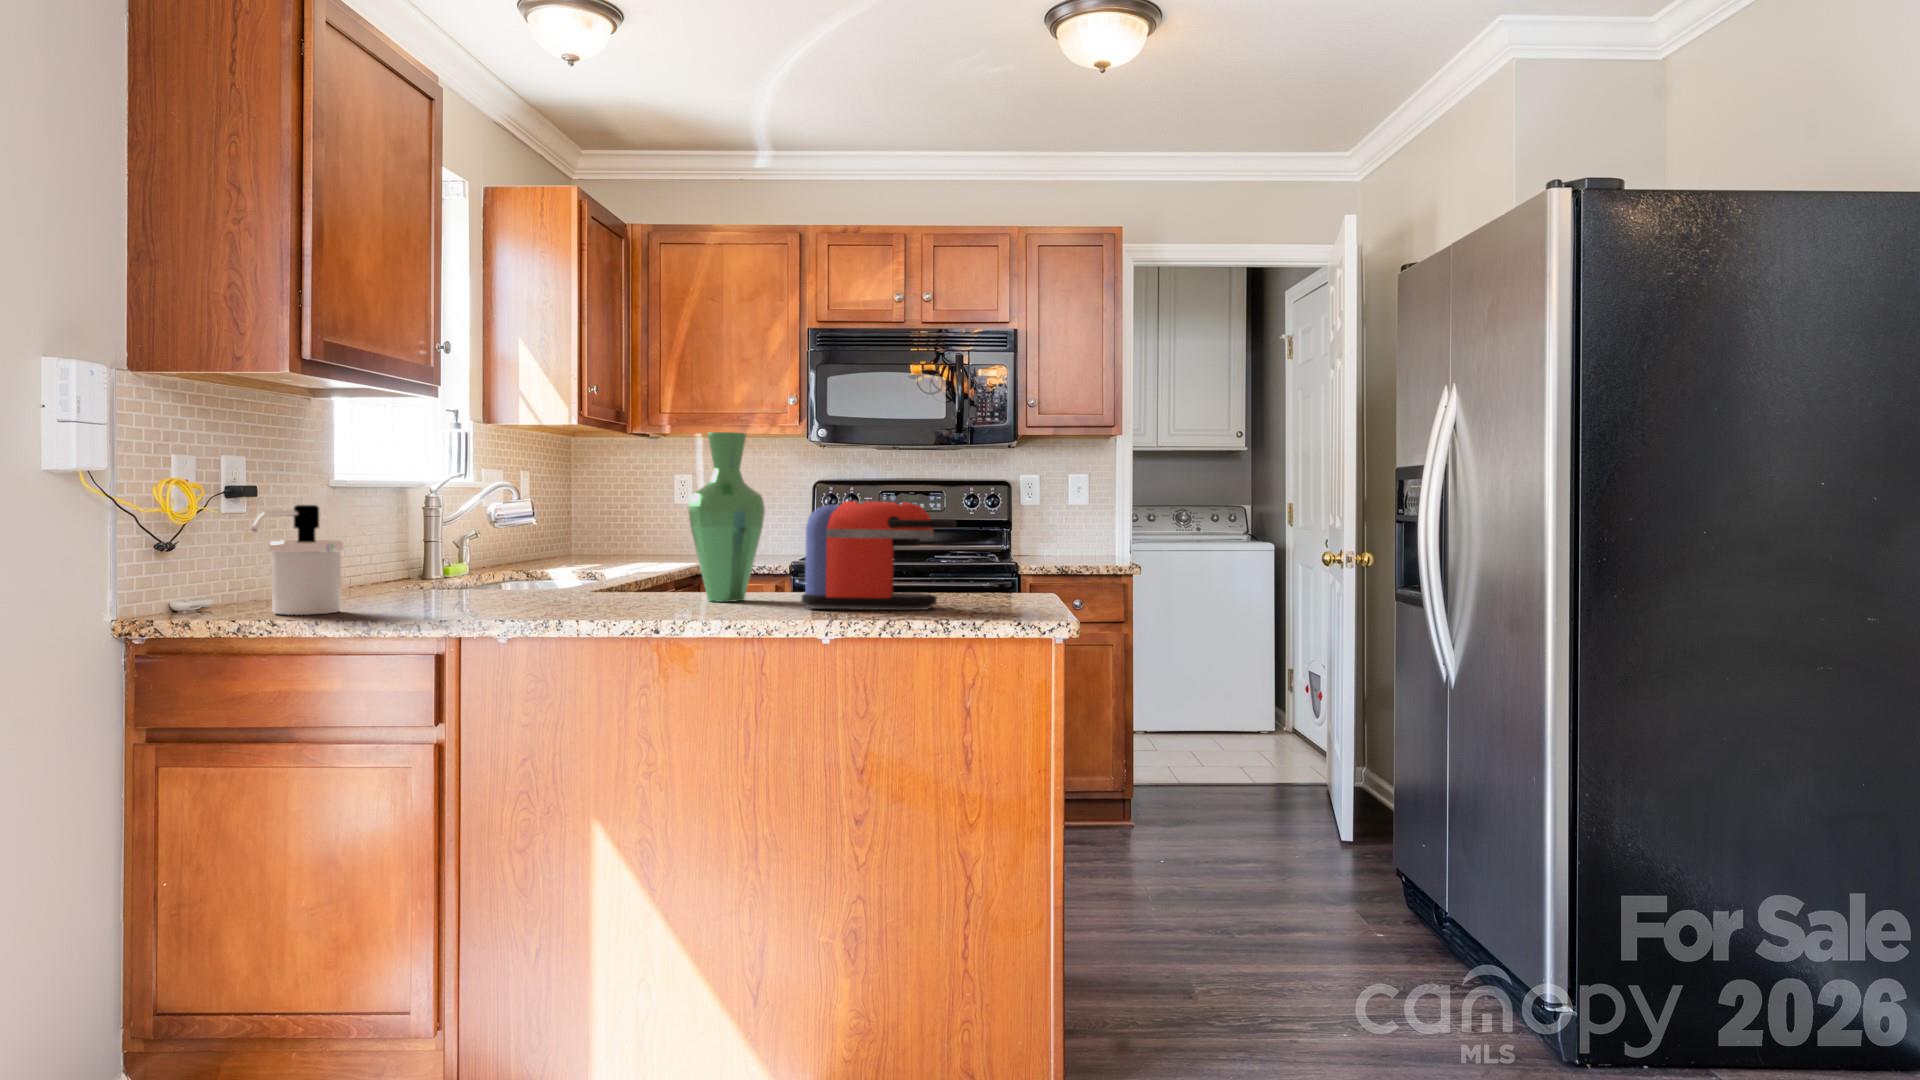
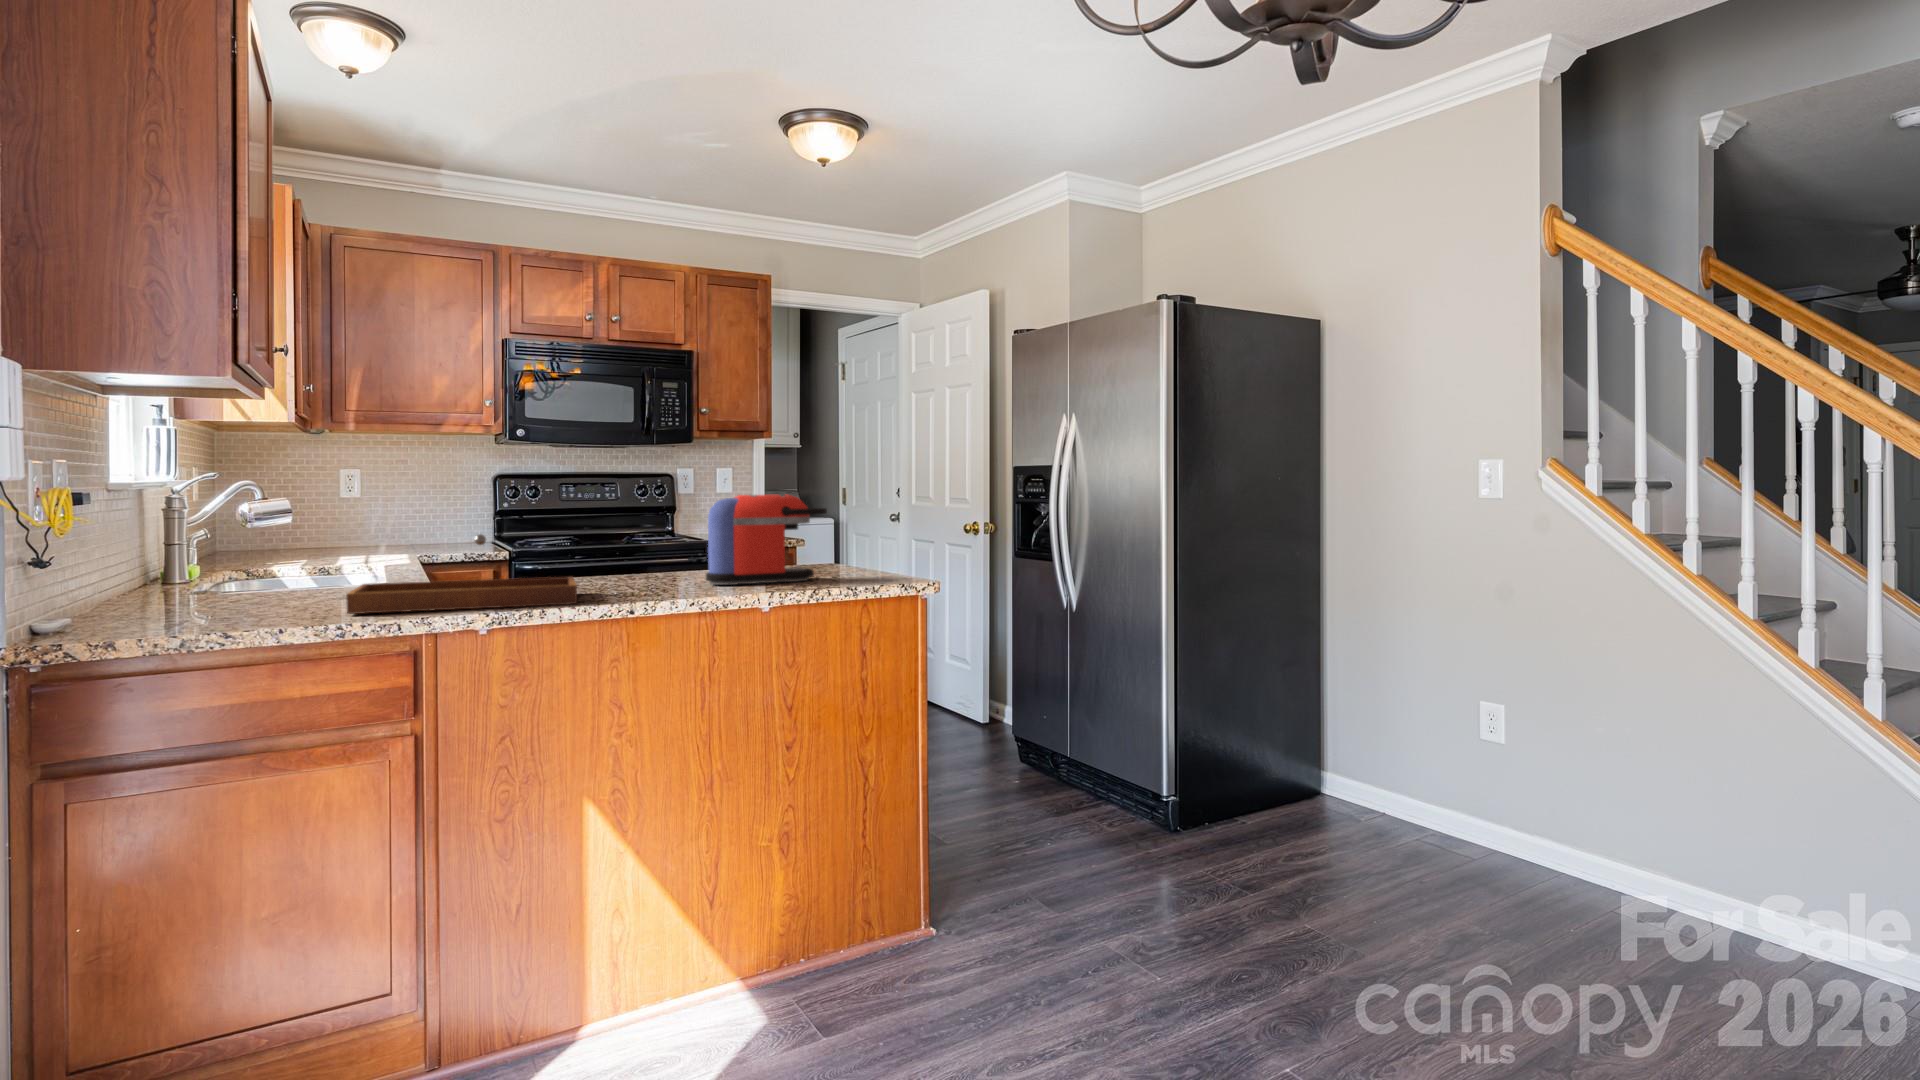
vase: present [688,432,765,602] -> none [572,436,642,585]
soap dispenser: present [252,505,343,615] -> none [173,510,258,626]
tray: none [404,538,655,618] -> present [346,534,577,614]

